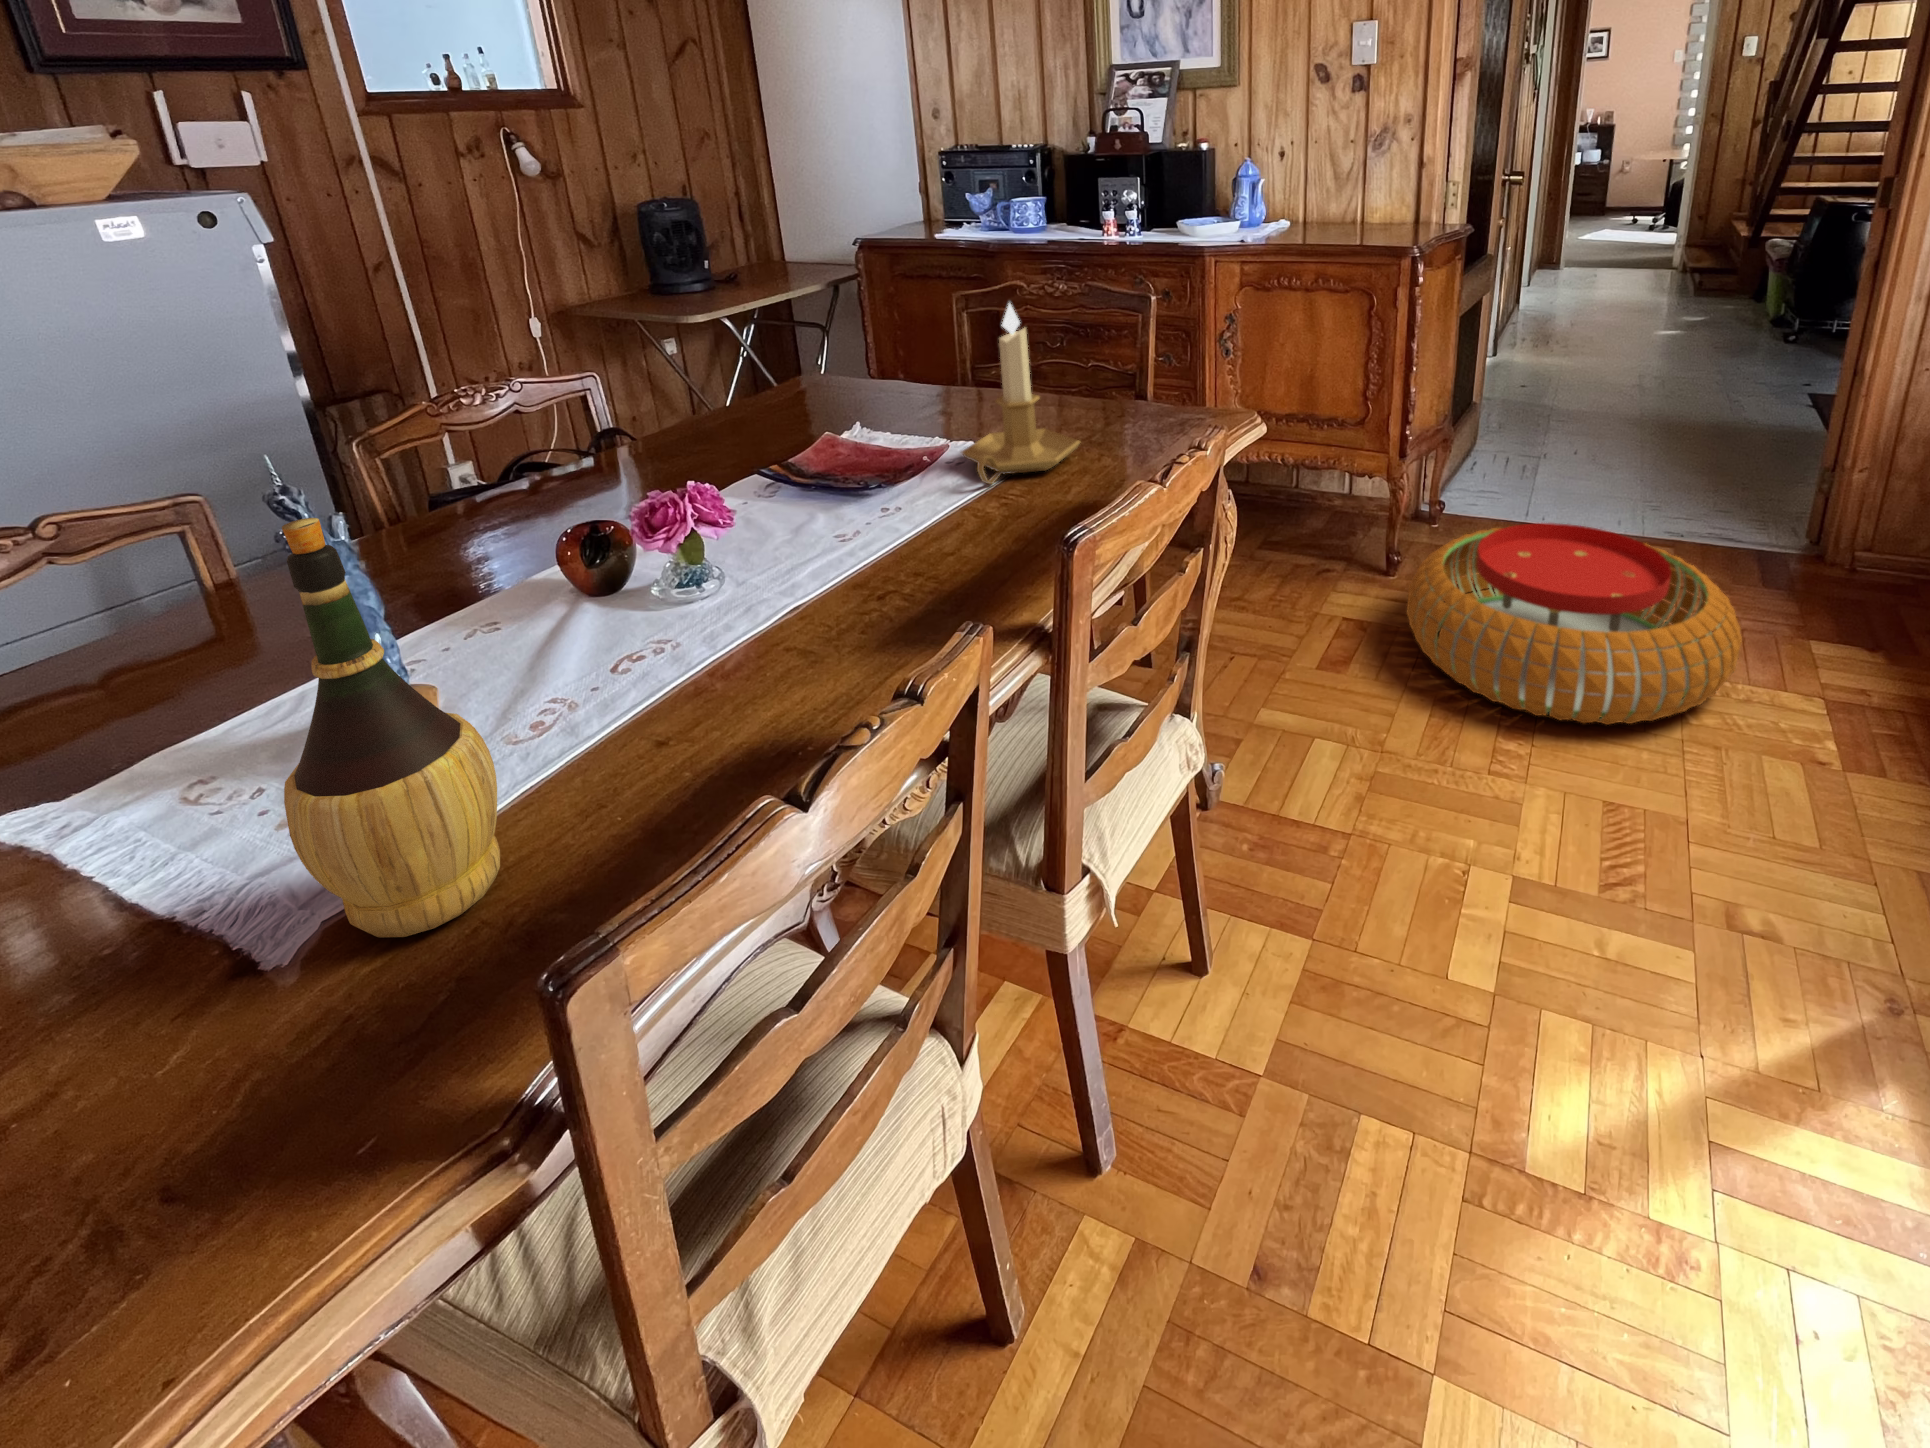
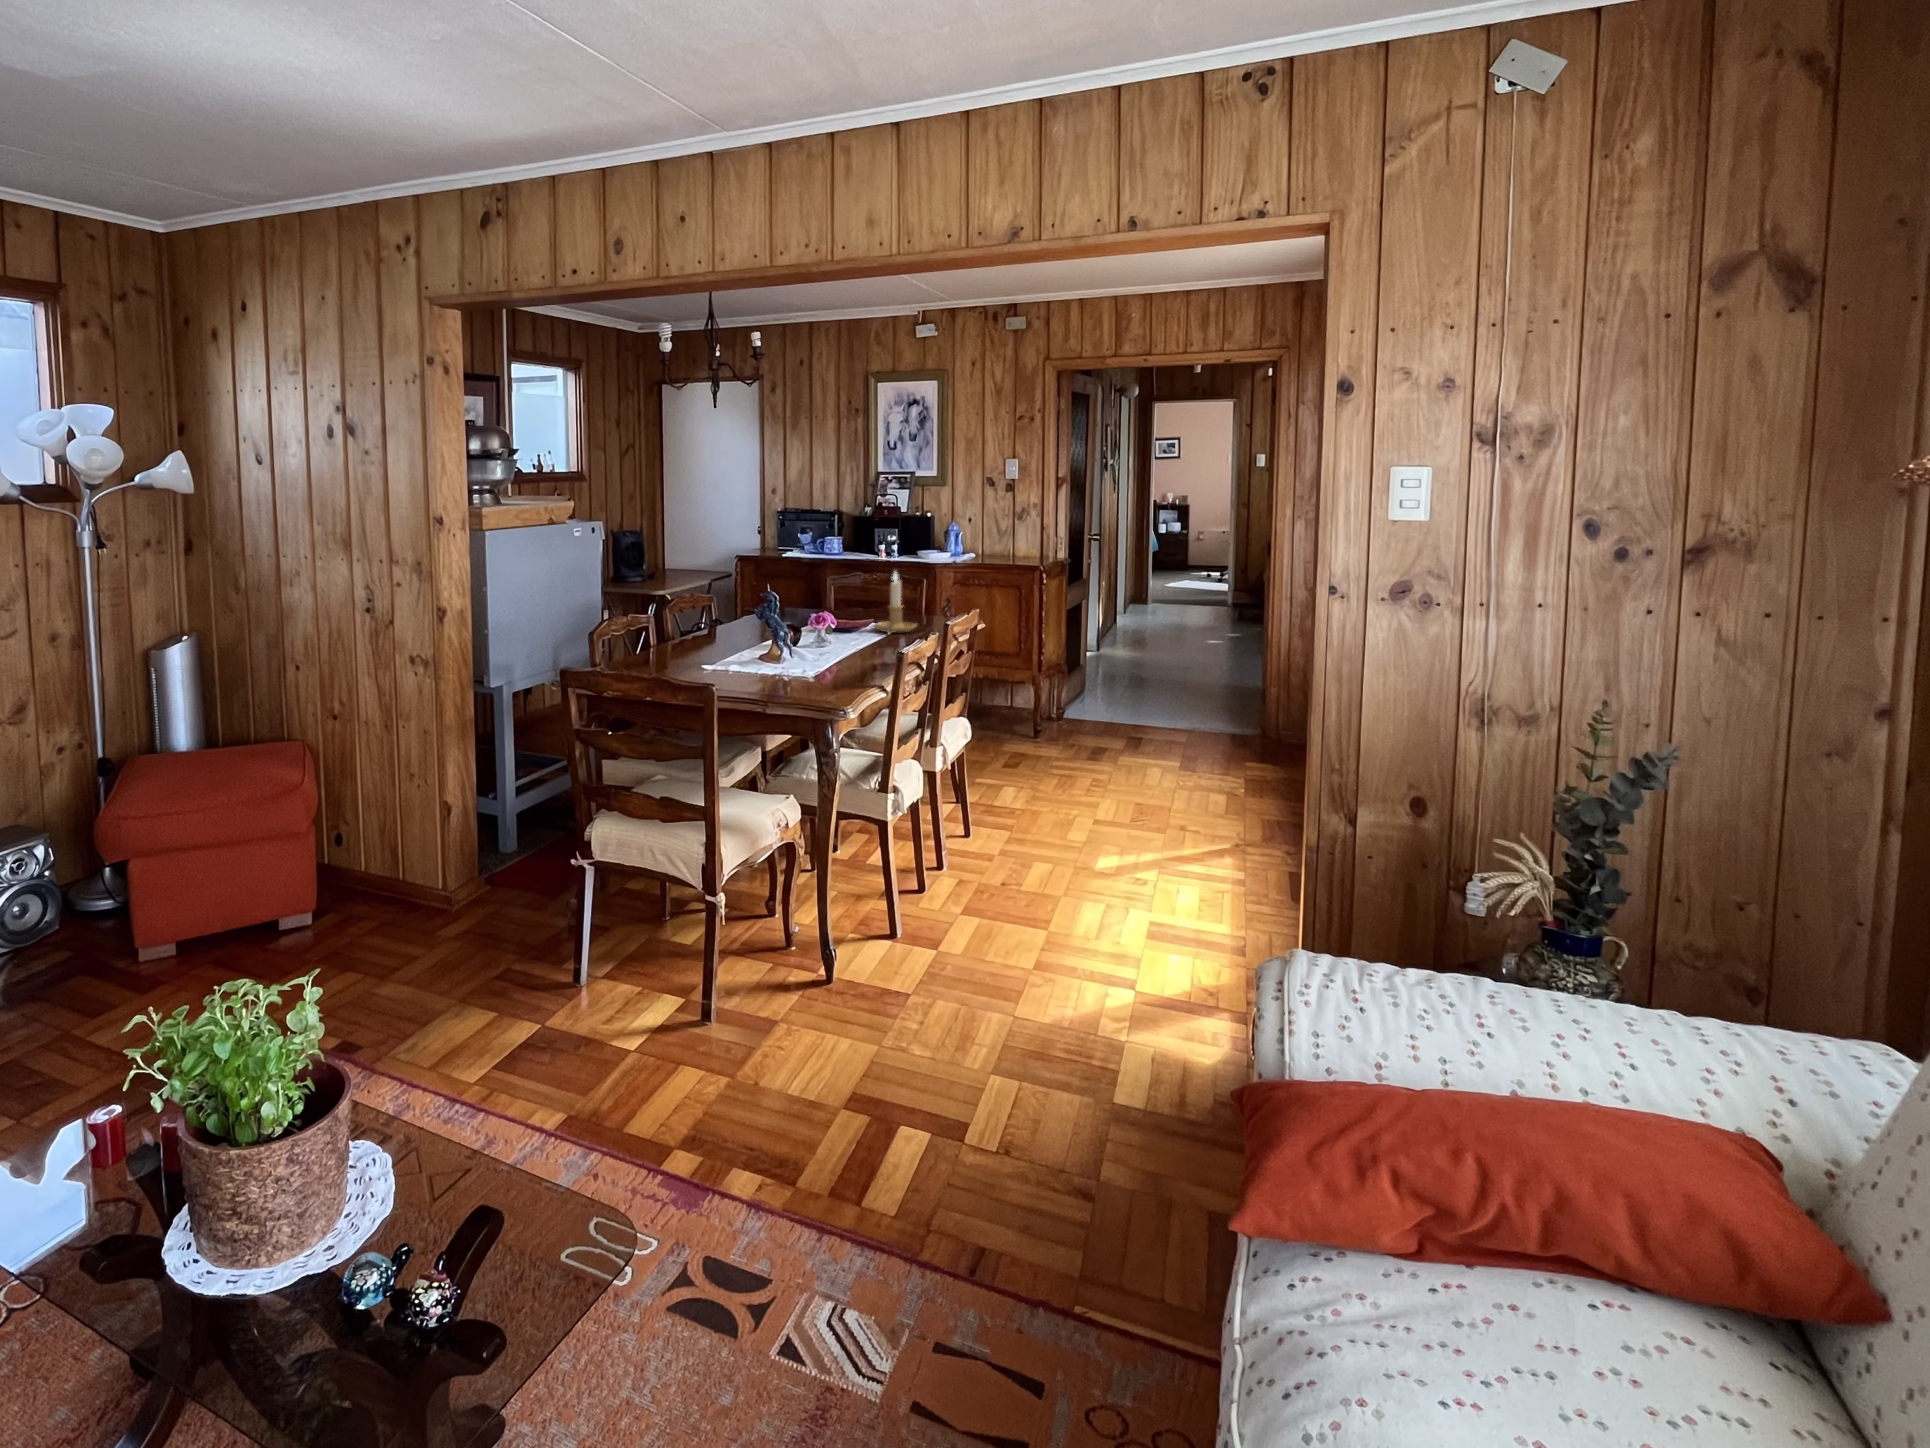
wine bottle: present [282,518,500,937] -> none [804,587,842,681]
pouf: present [1407,523,1742,724] -> none [1047,701,1204,782]

